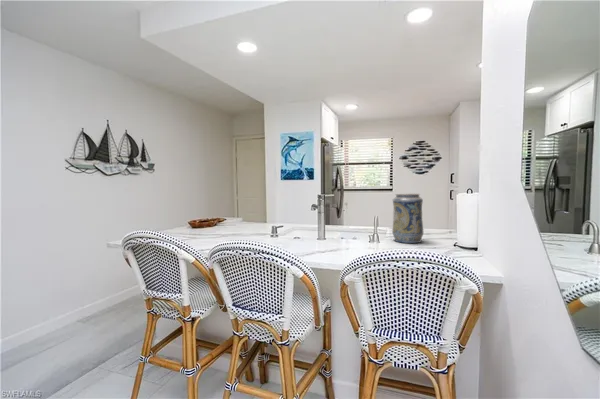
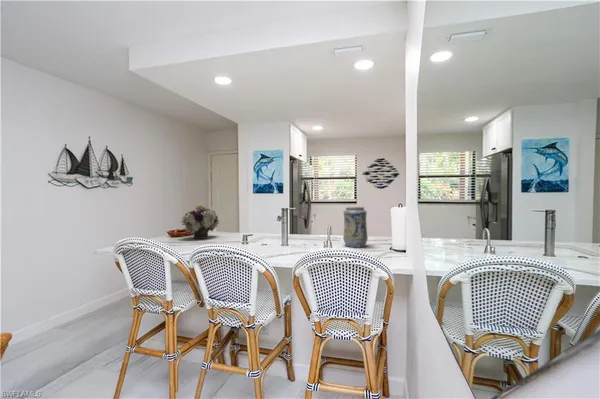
flower arrangement: none [201,191,245,231] -> present [181,203,219,239]

